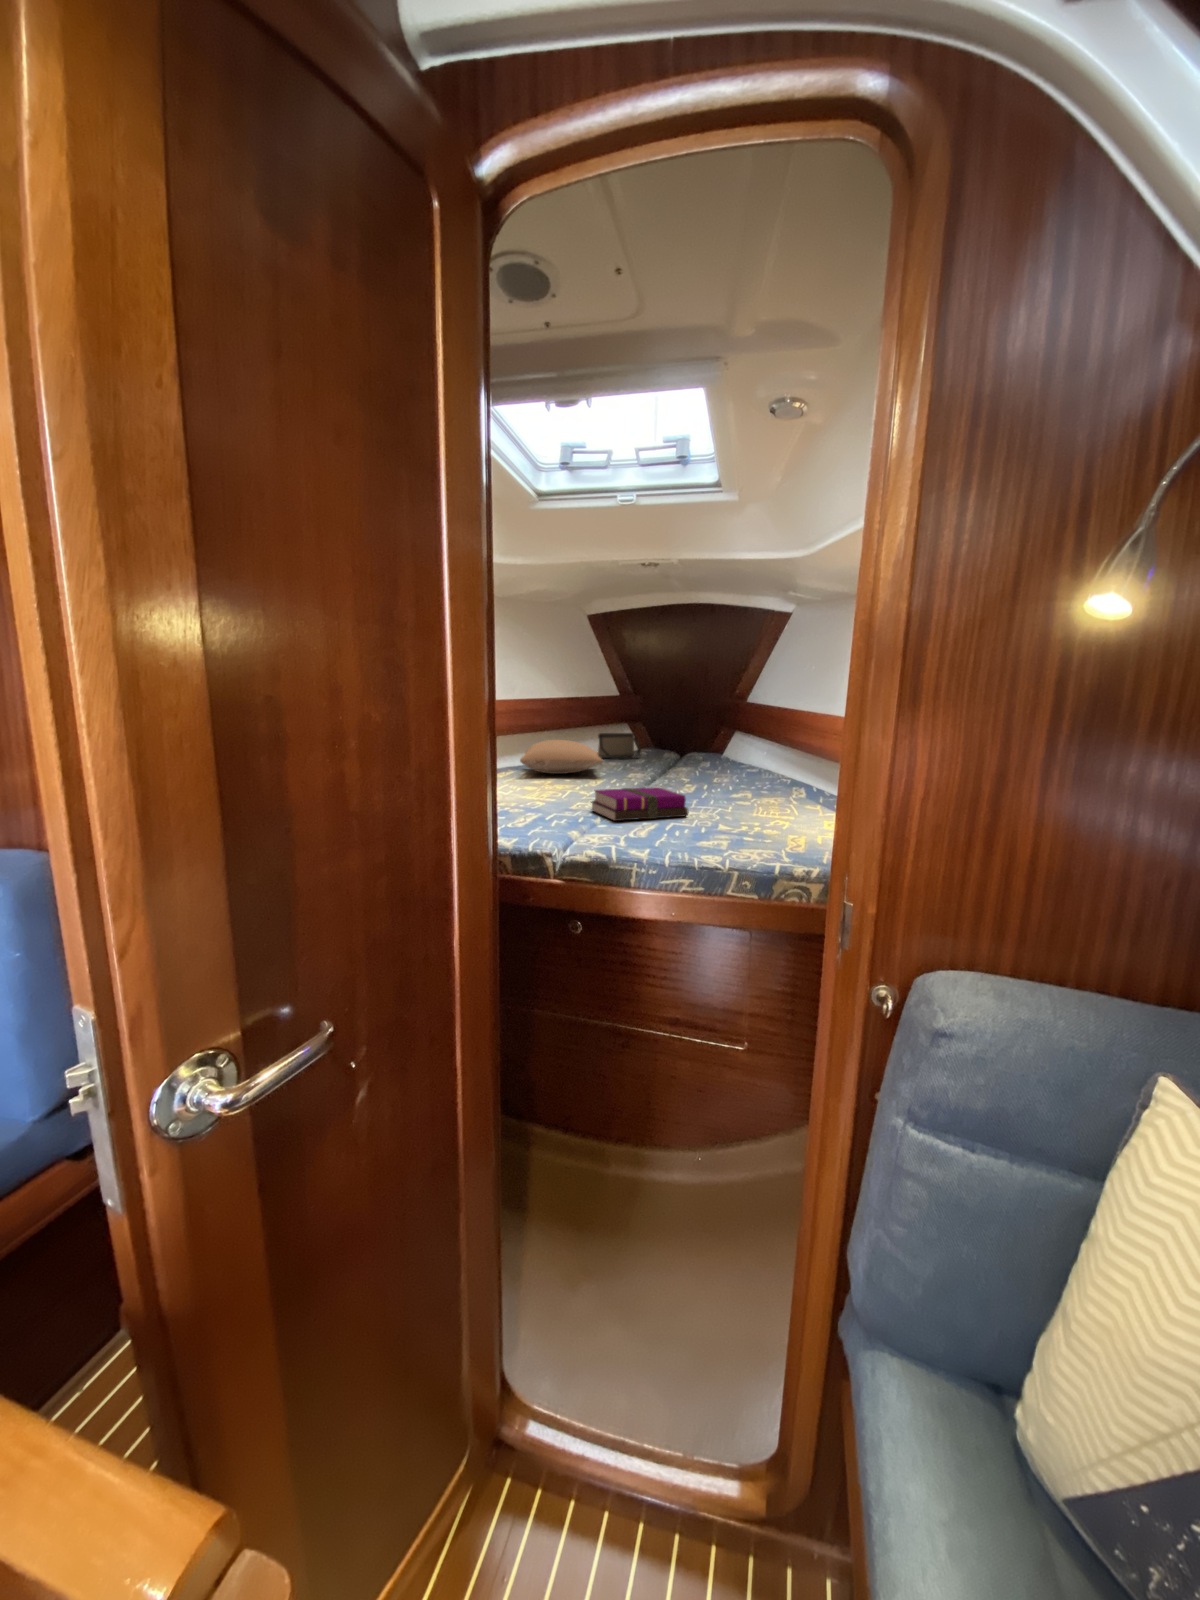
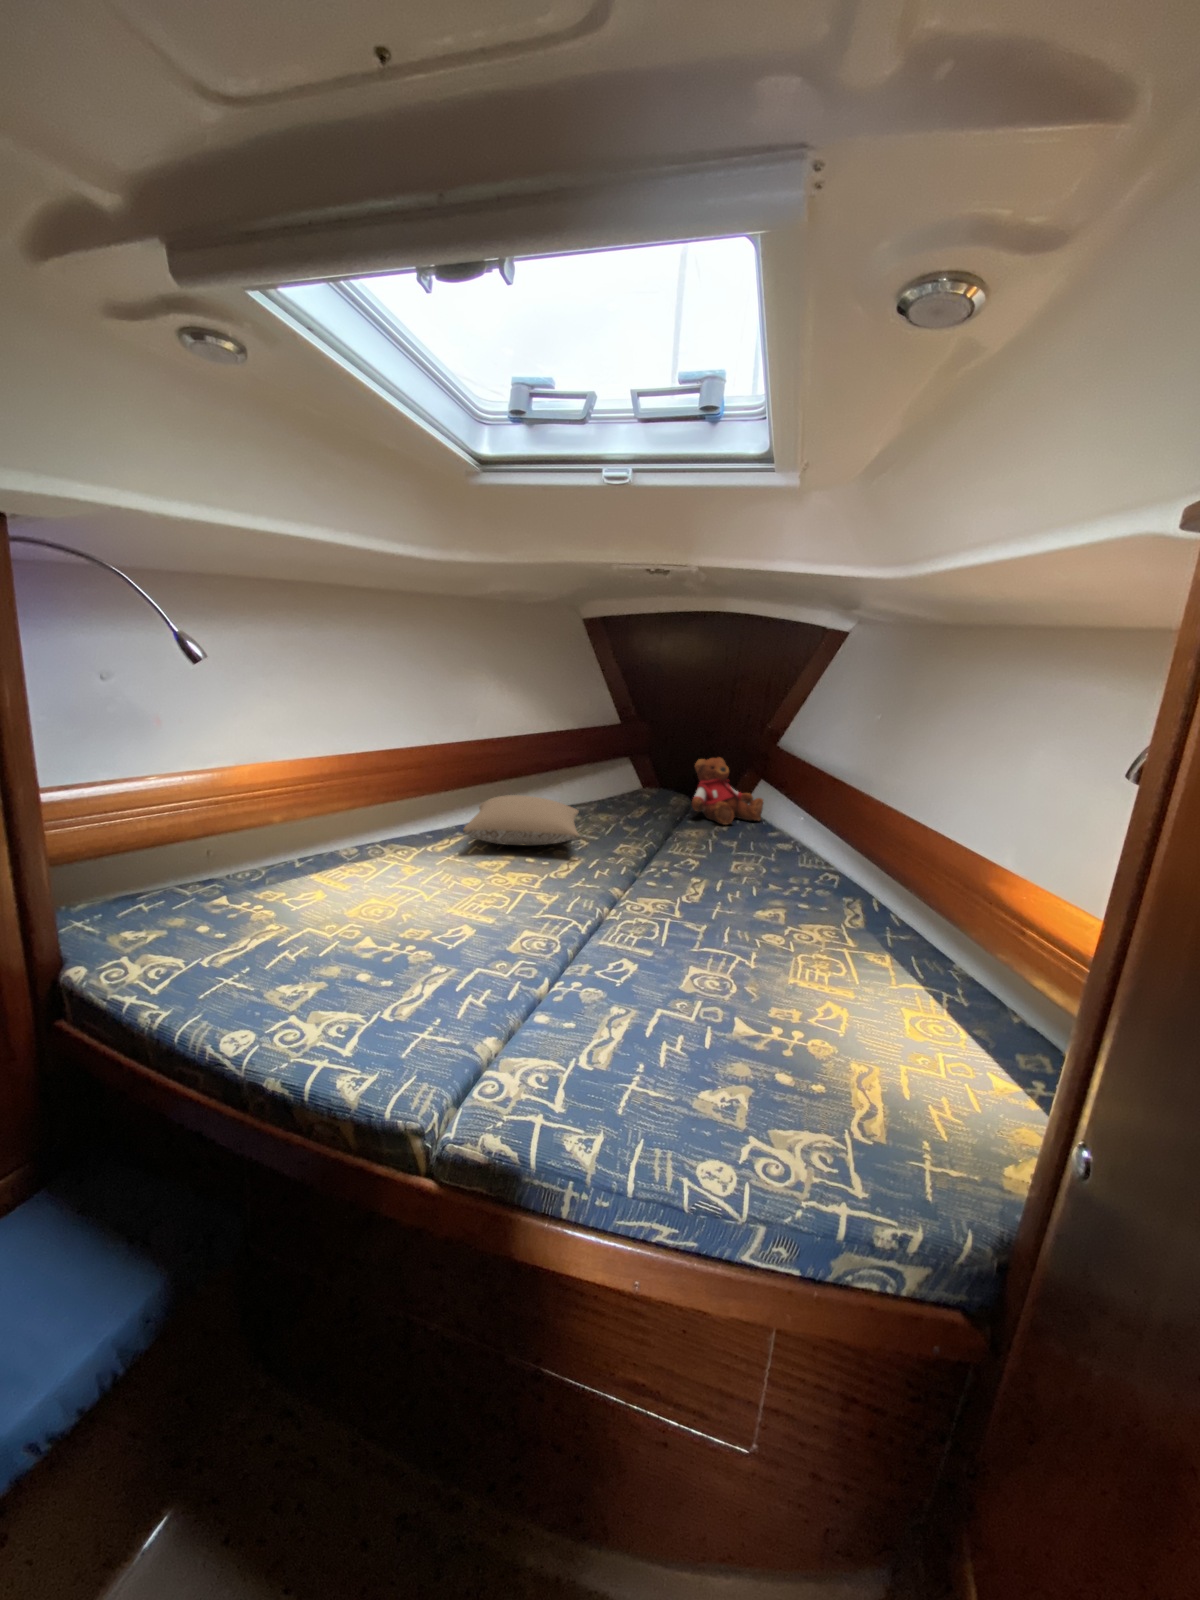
teddy bear: none [681,717,735,763] -> present [692,758,763,825]
handbag: present [598,733,641,759] -> none [583,772,641,808]
notebook: present [591,787,688,821] -> none [536,923,687,1003]

